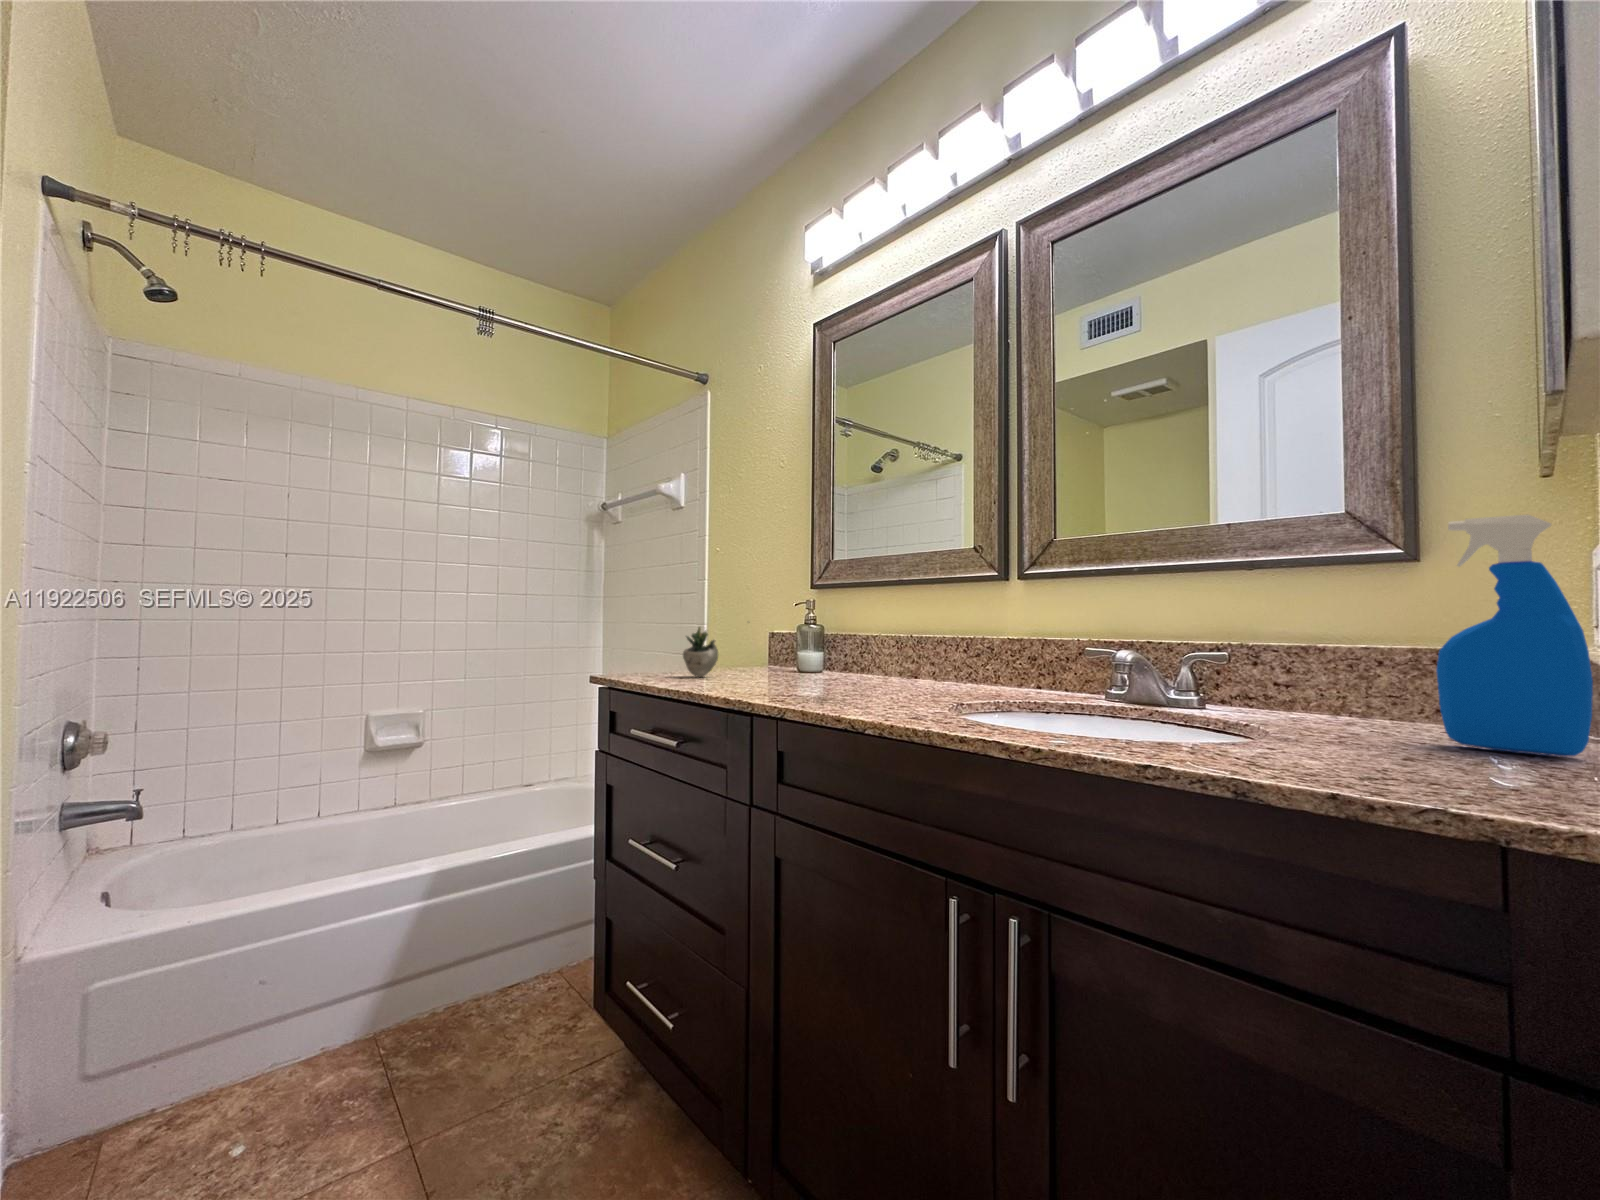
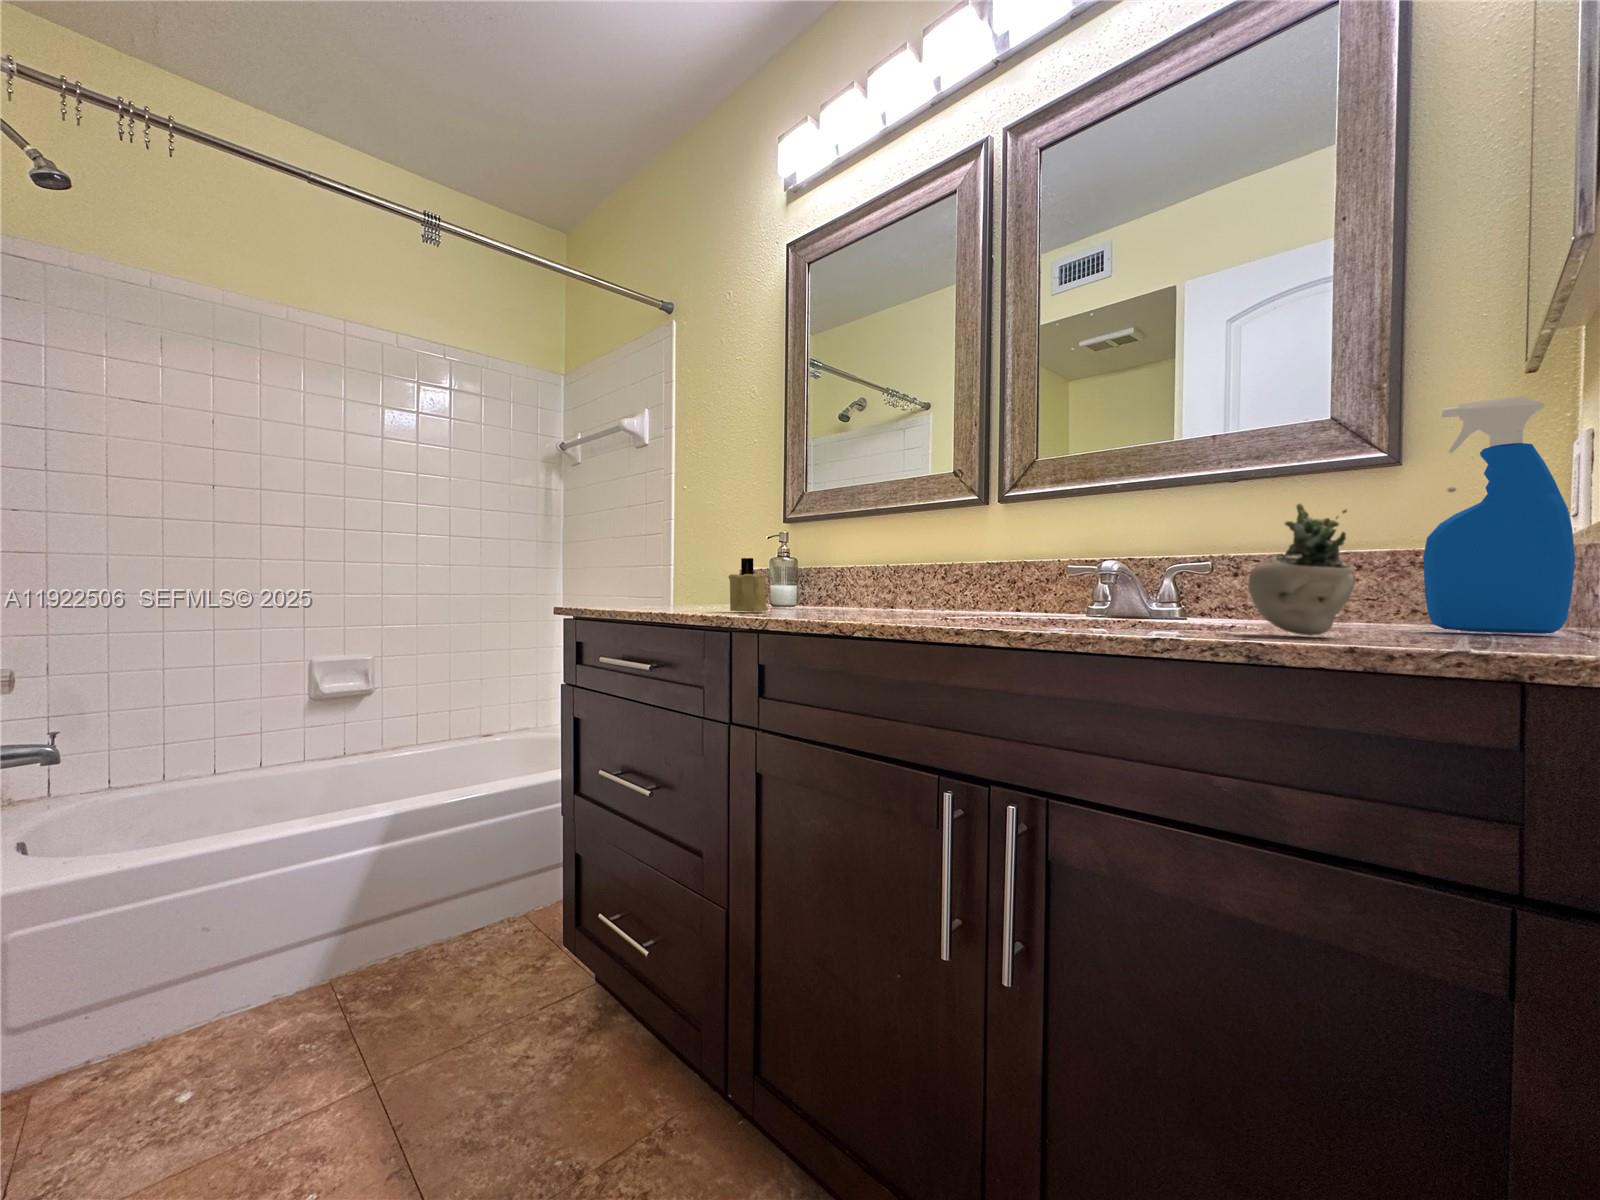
succulent plant: present [683,627,718,677] -> present [1248,487,1456,635]
candle: none [752,637,790,691] -> present [728,558,768,612]

